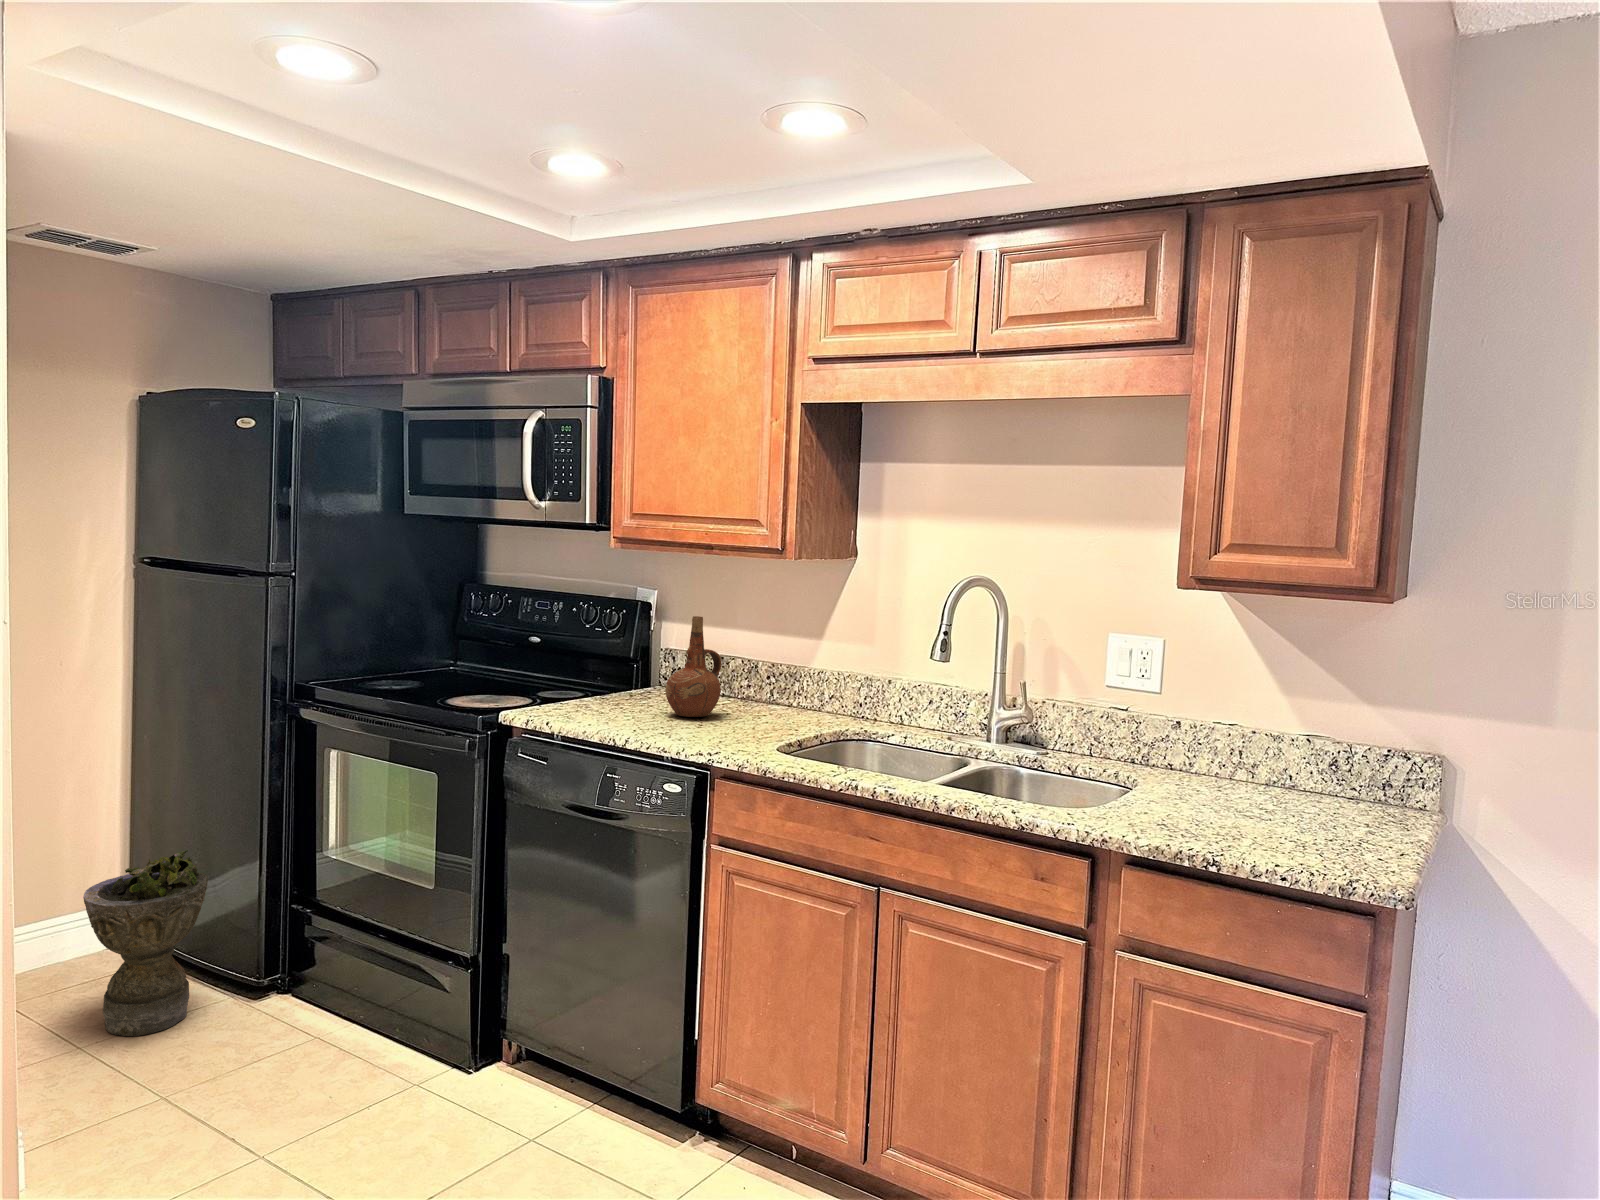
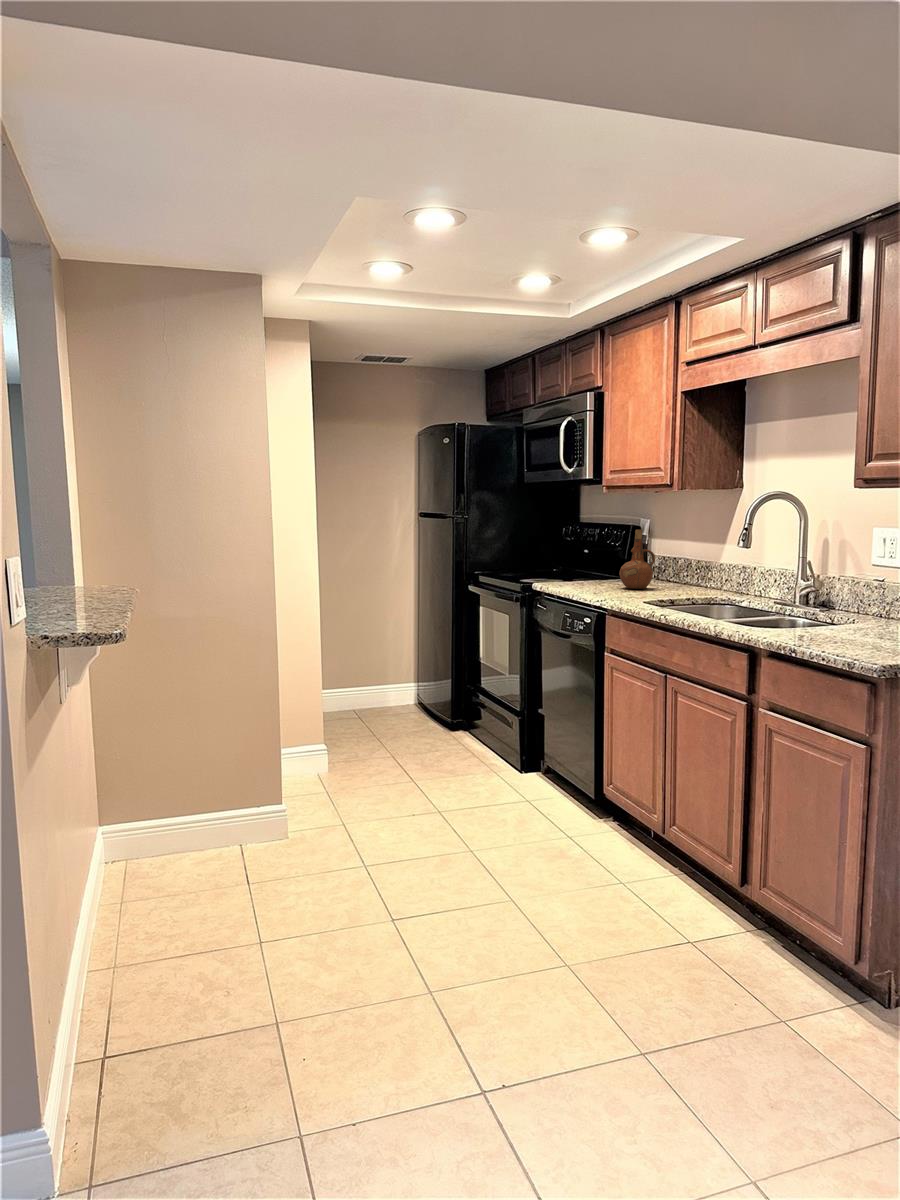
planter: present [83,850,208,1036] -> none [382,652,432,734]

